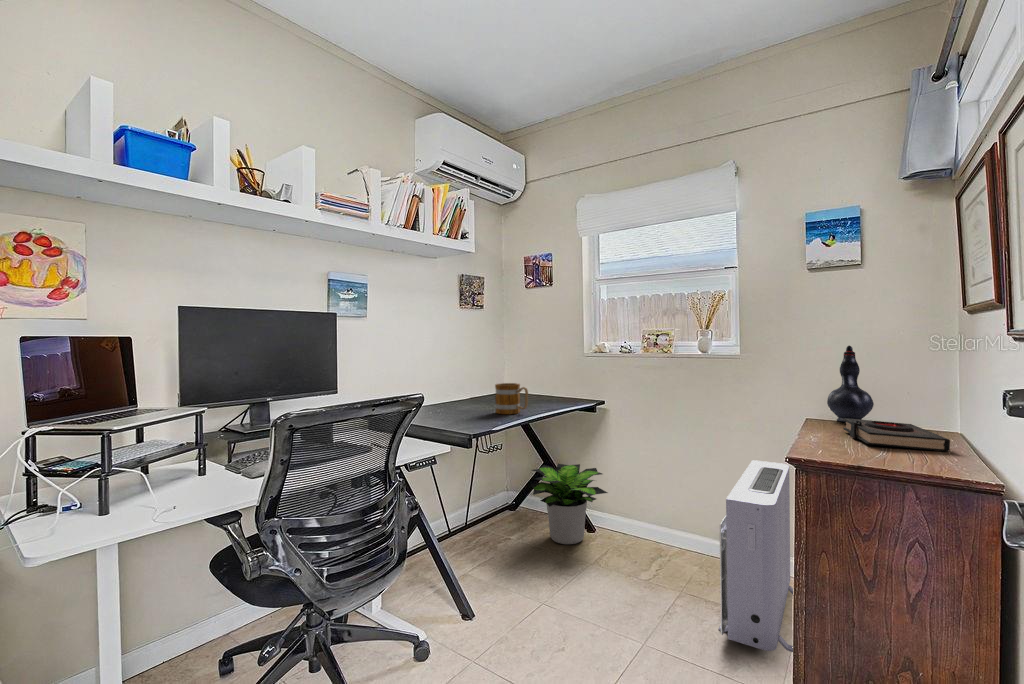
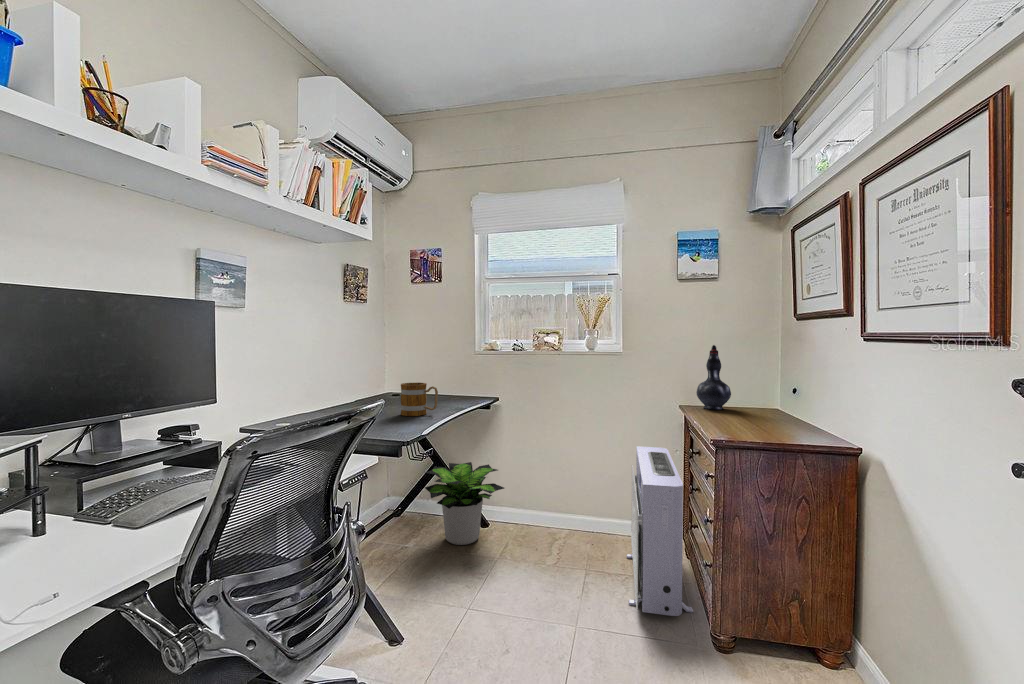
book: present [843,418,950,452] -> none [721,406,808,430]

